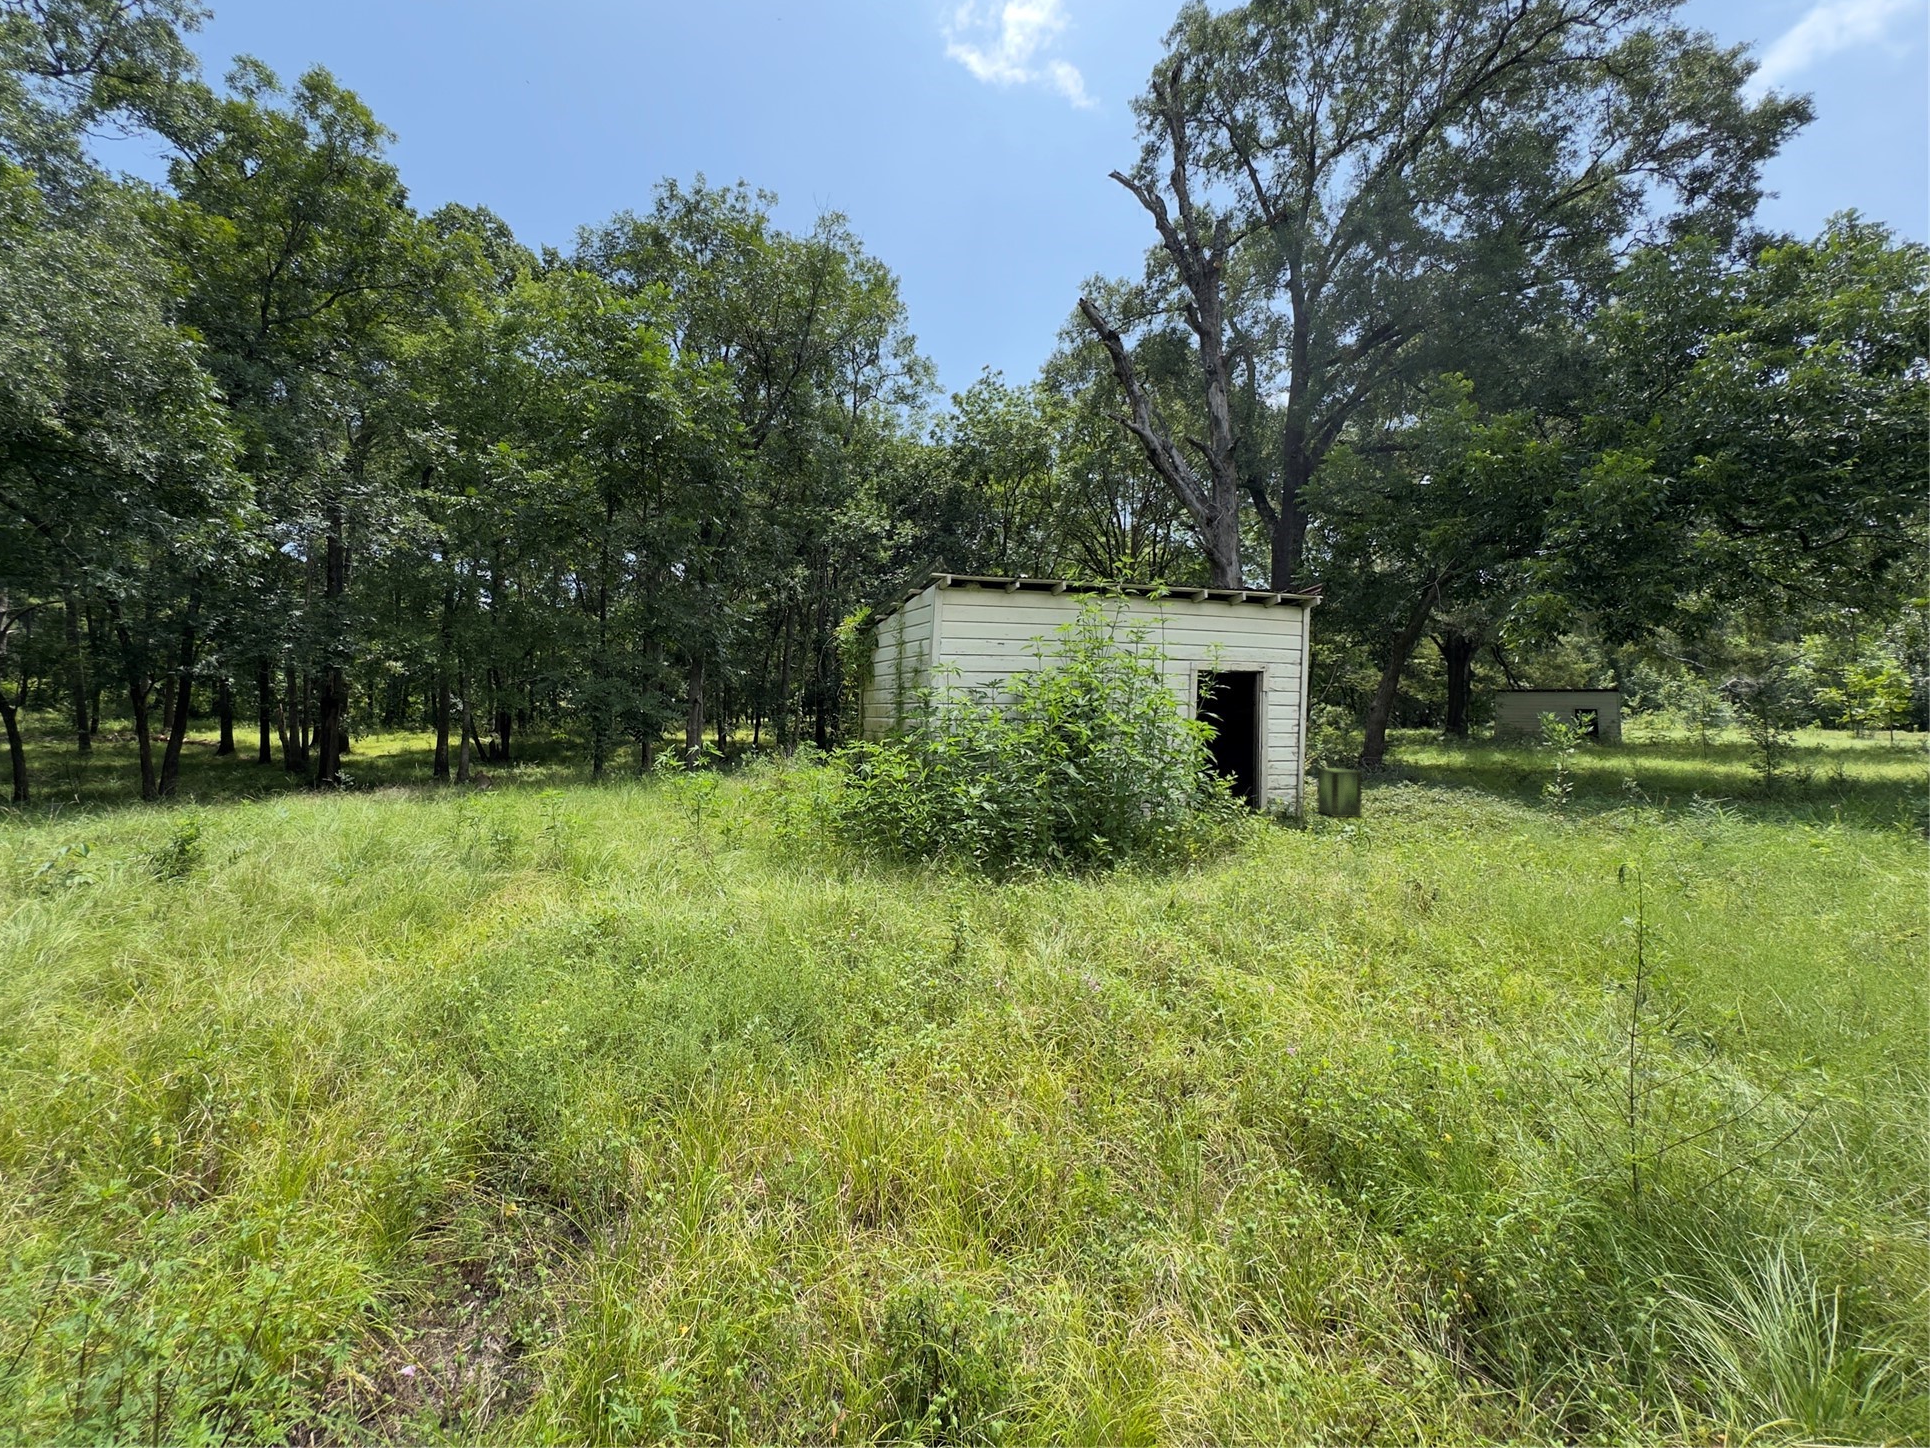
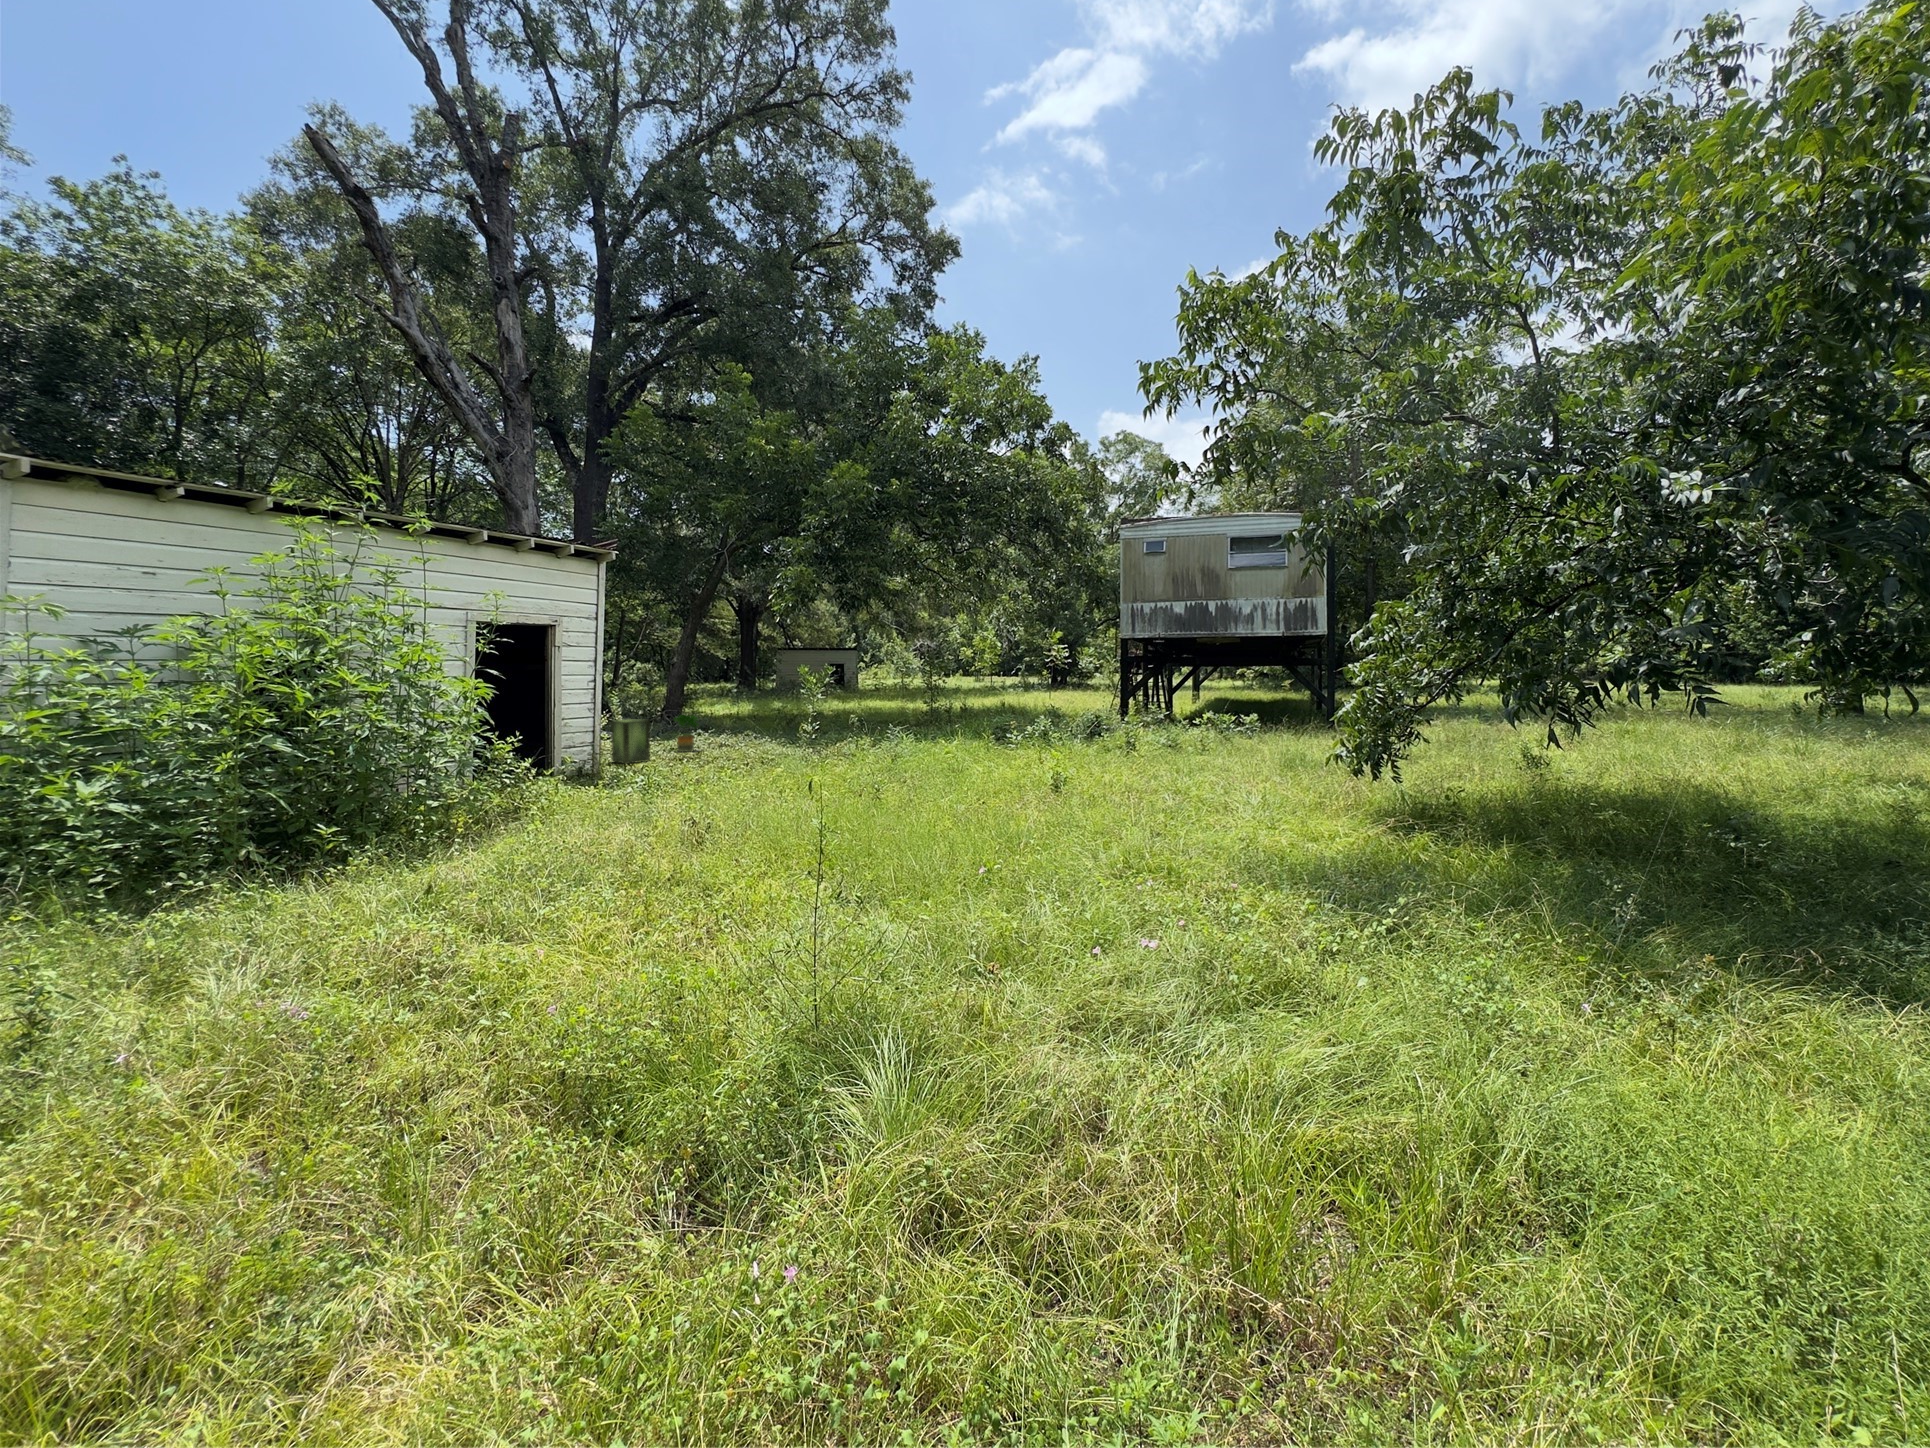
potted tree: none [1384,766,1419,810] -> present [674,715,698,752]

